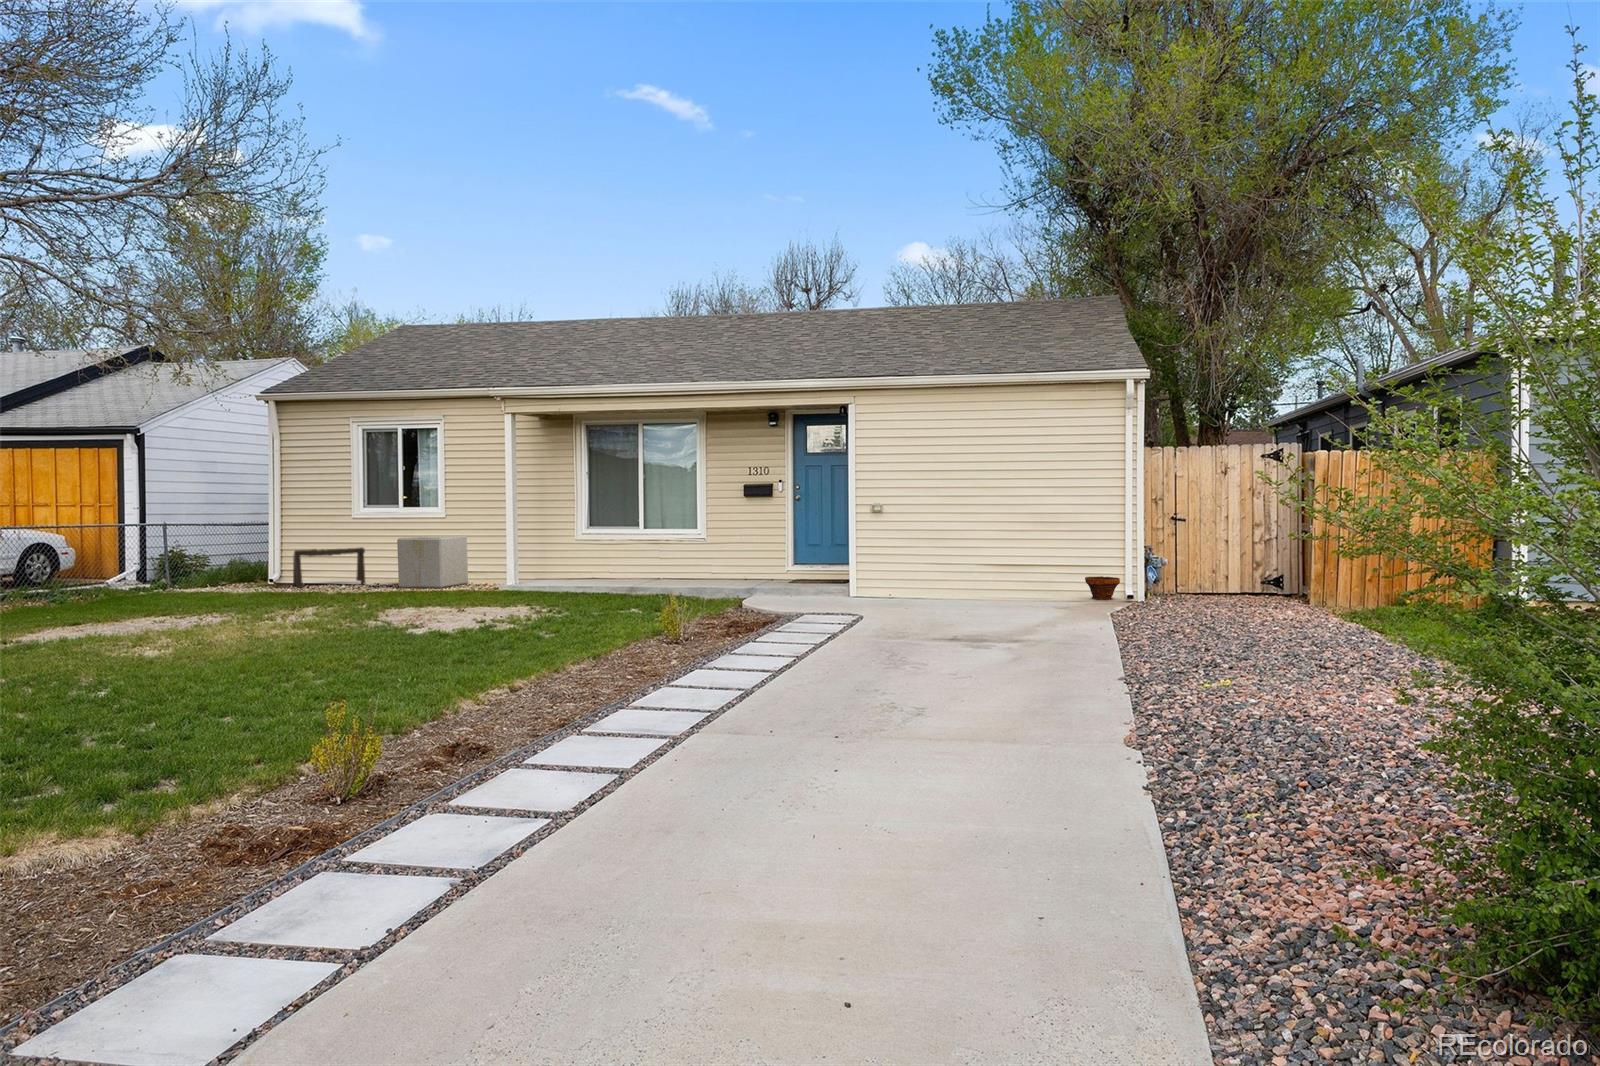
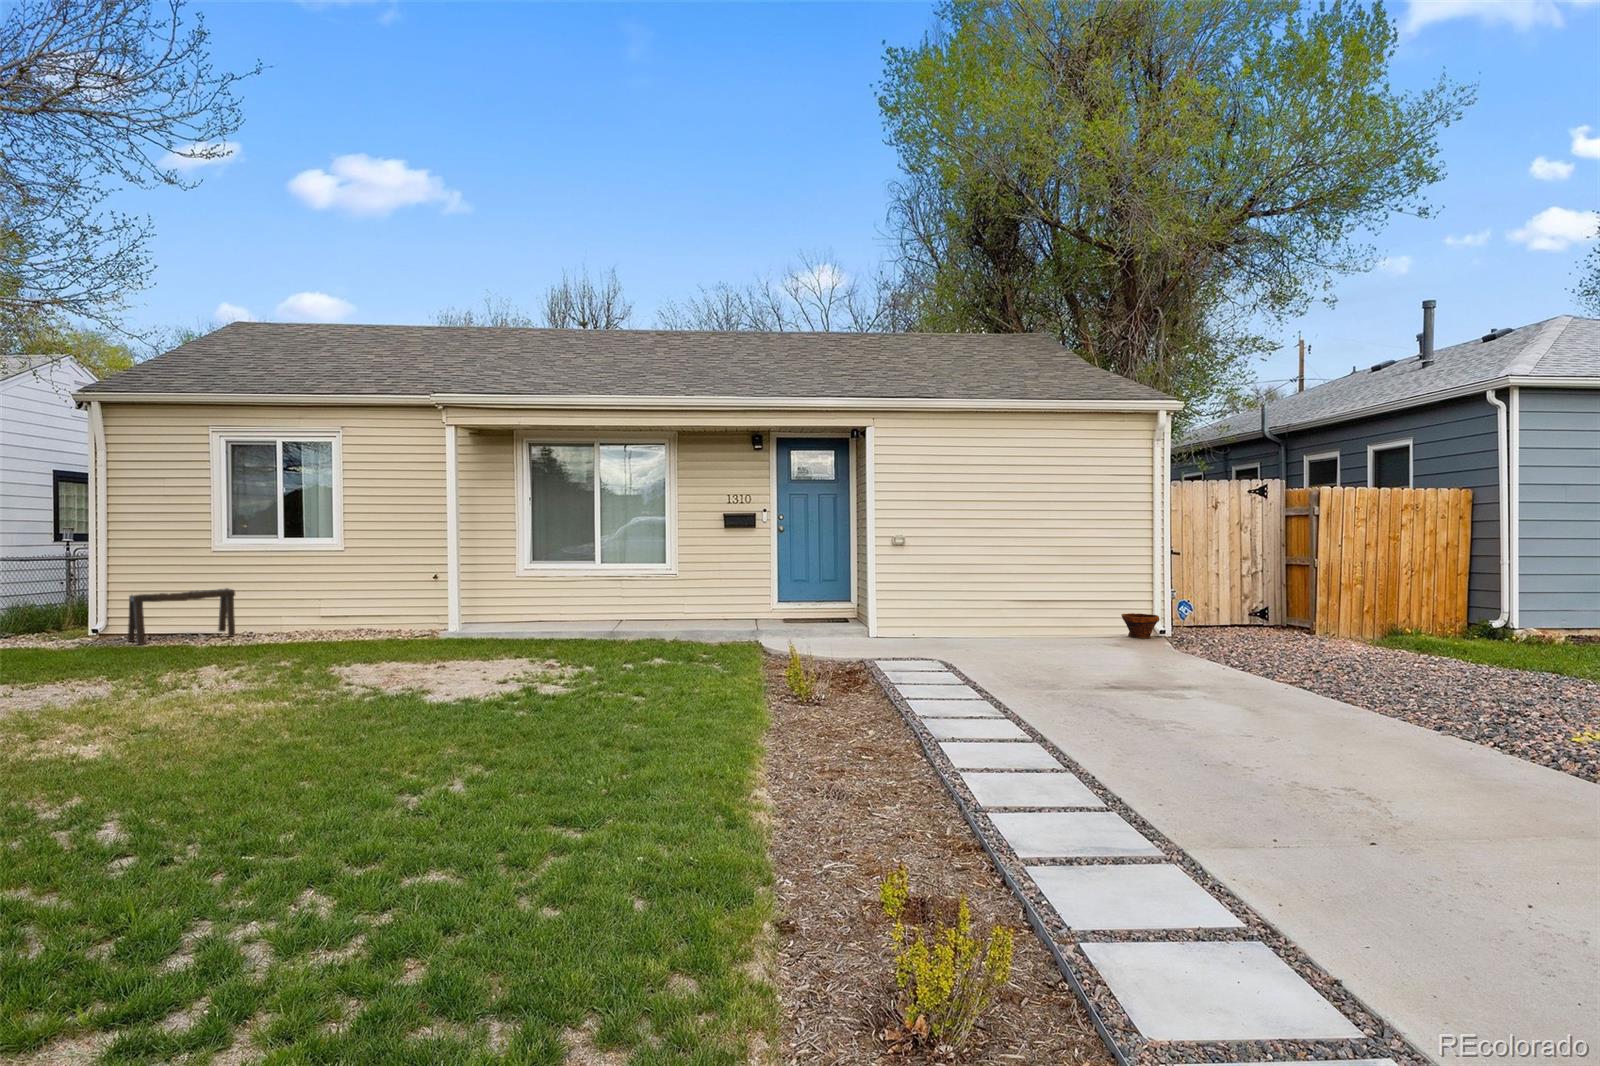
cardboard box: present [397,536,468,588] -> none [289,573,379,641]

